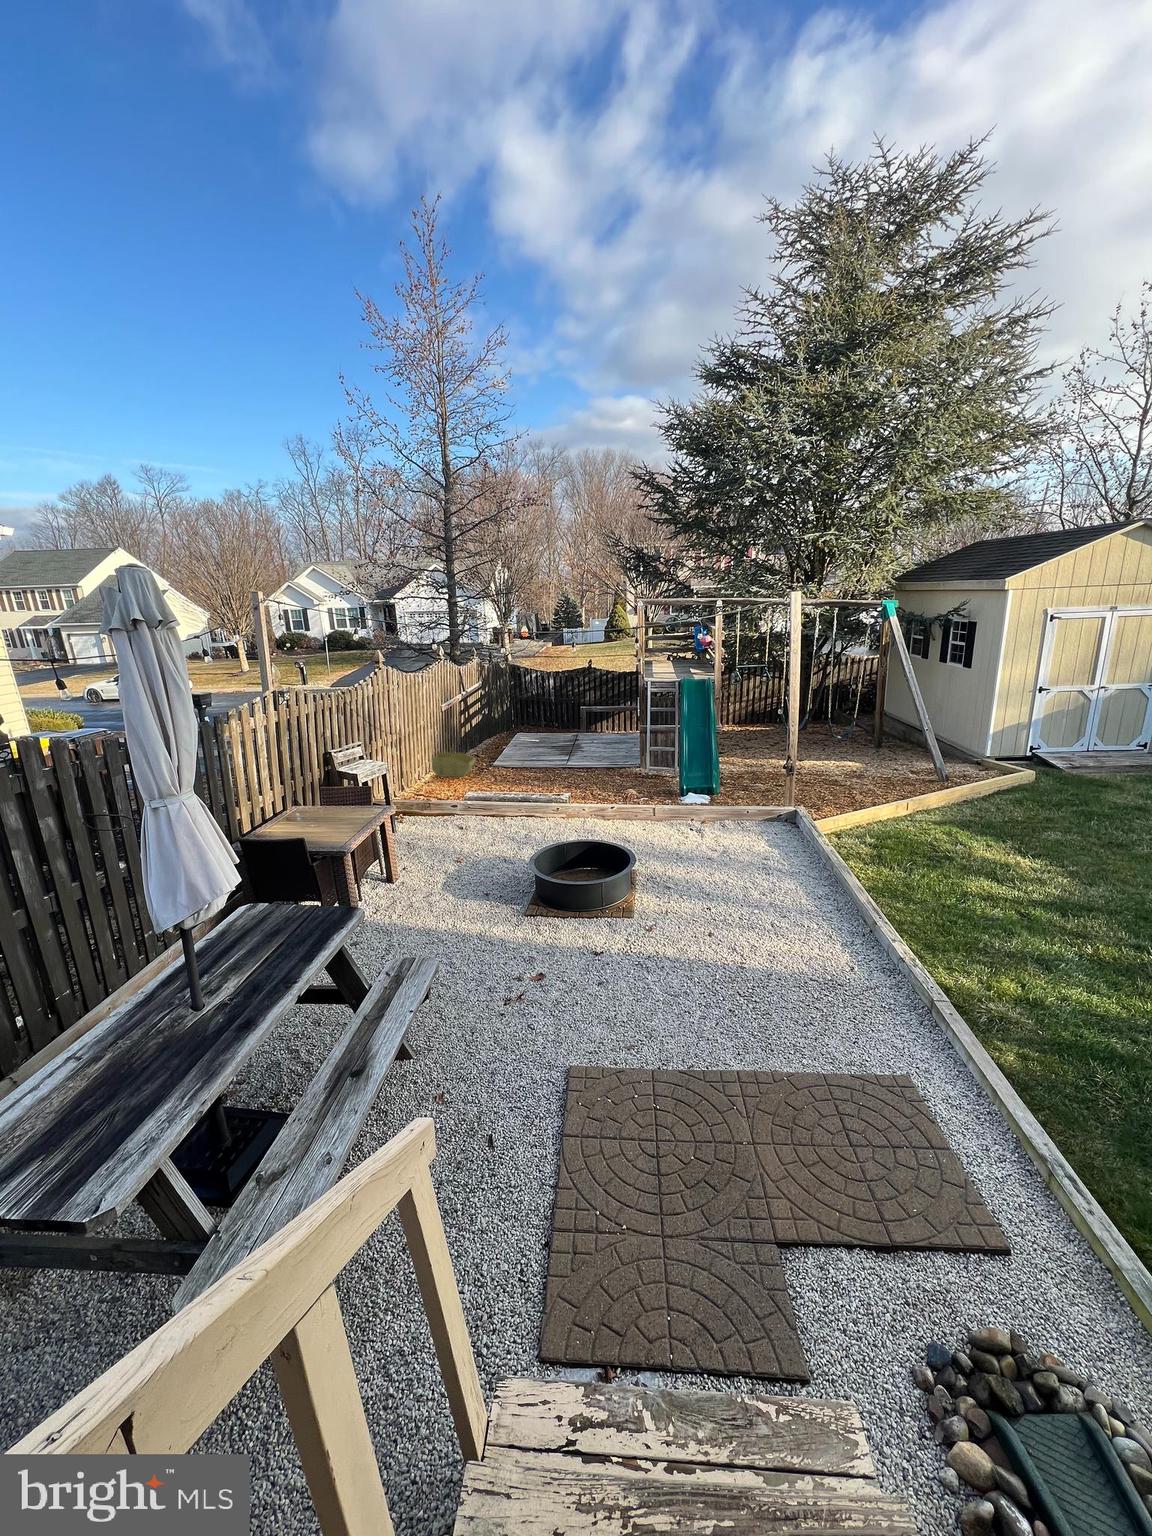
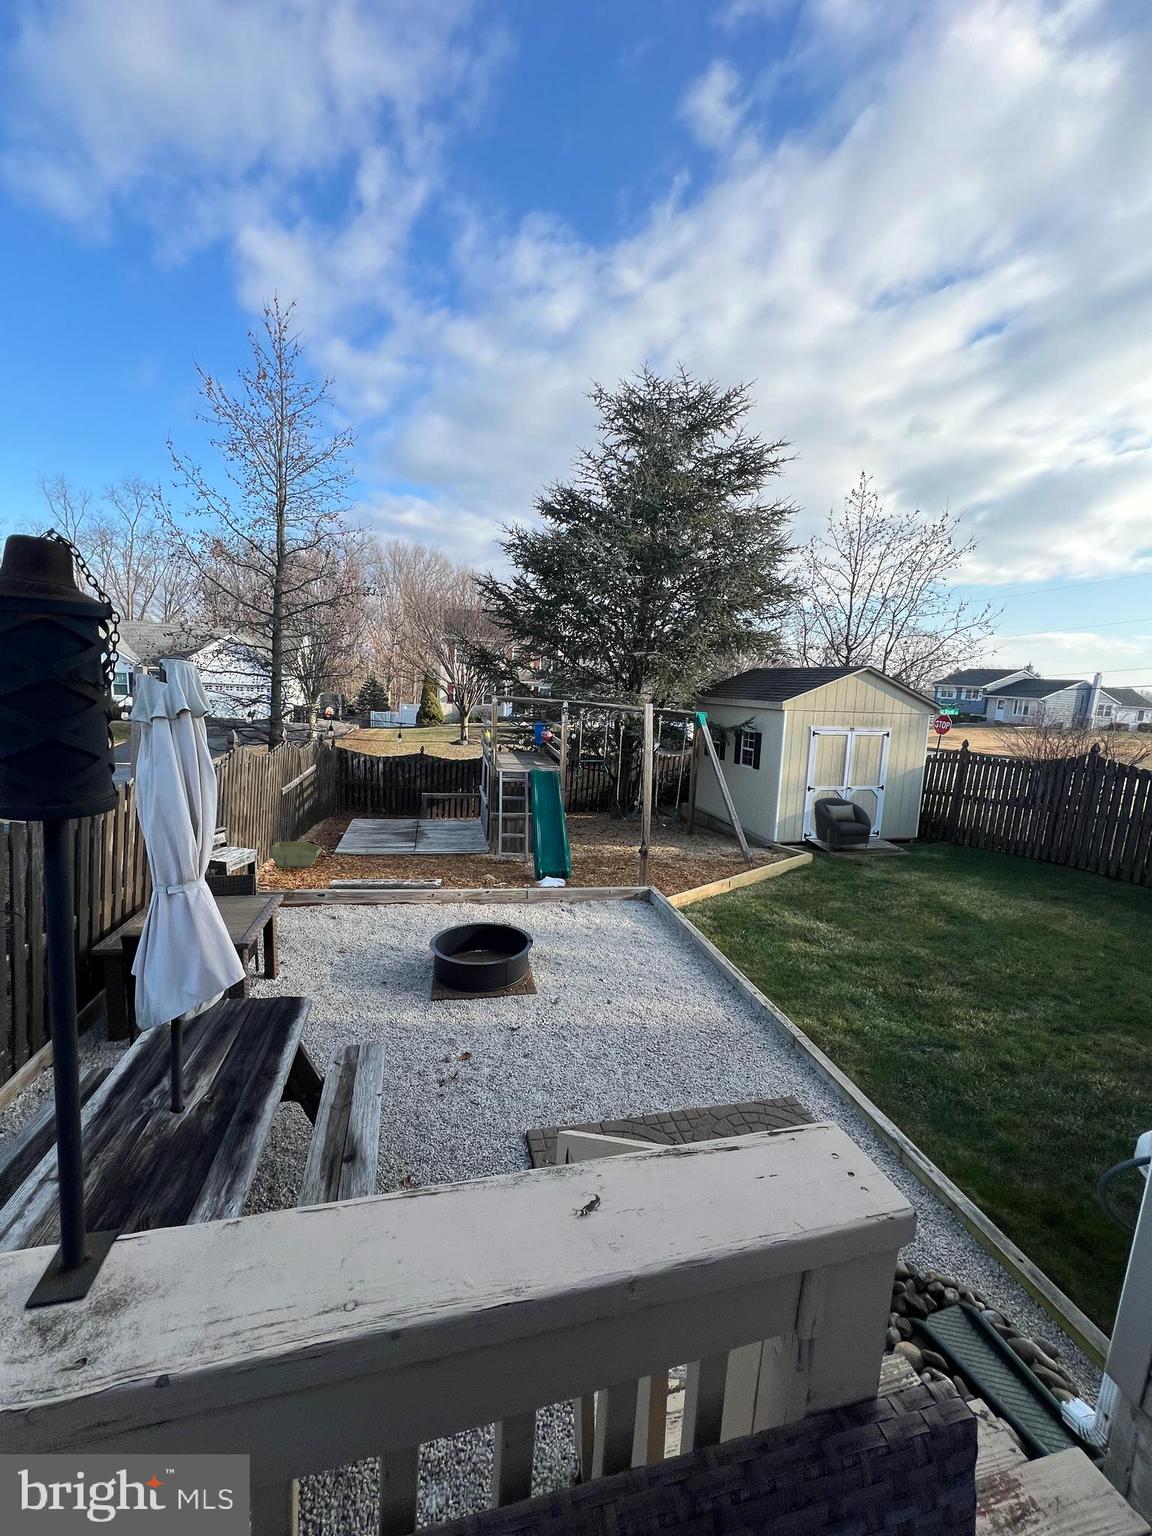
armchair: none [1045,703,1127,771] -> present [814,797,871,852]

